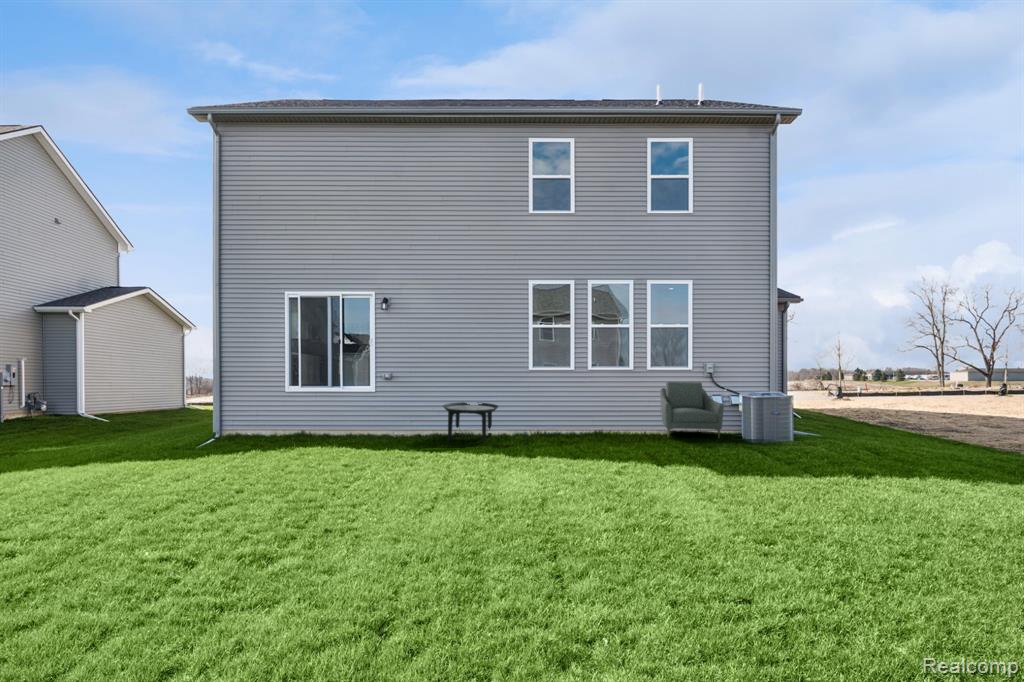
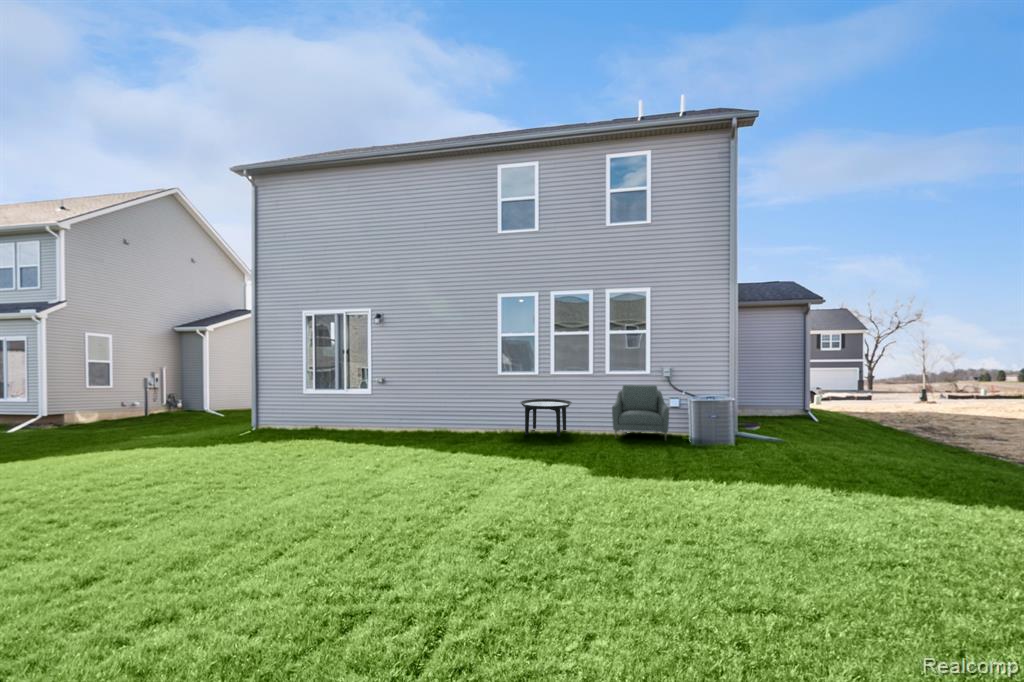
round table: present [443,402,498,442] -> present [520,399,572,437]

